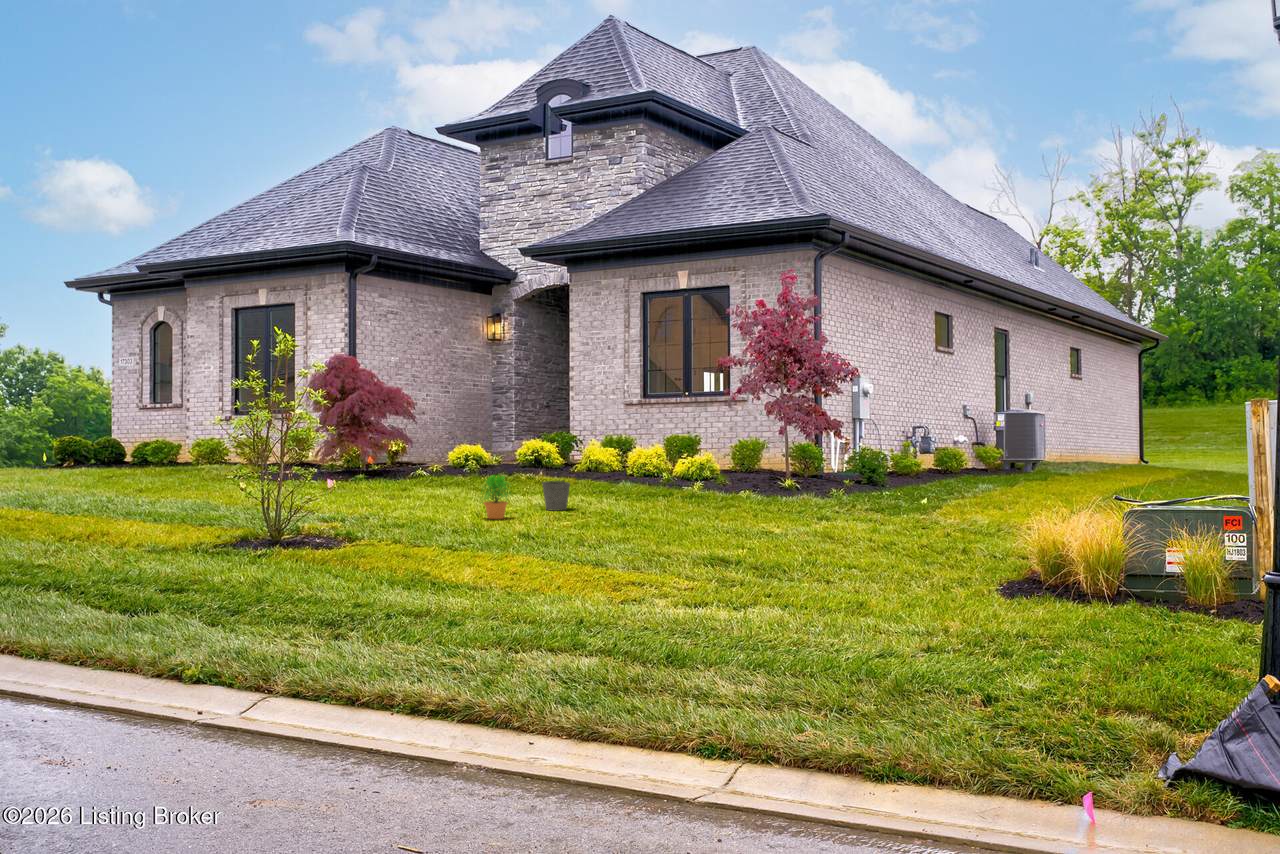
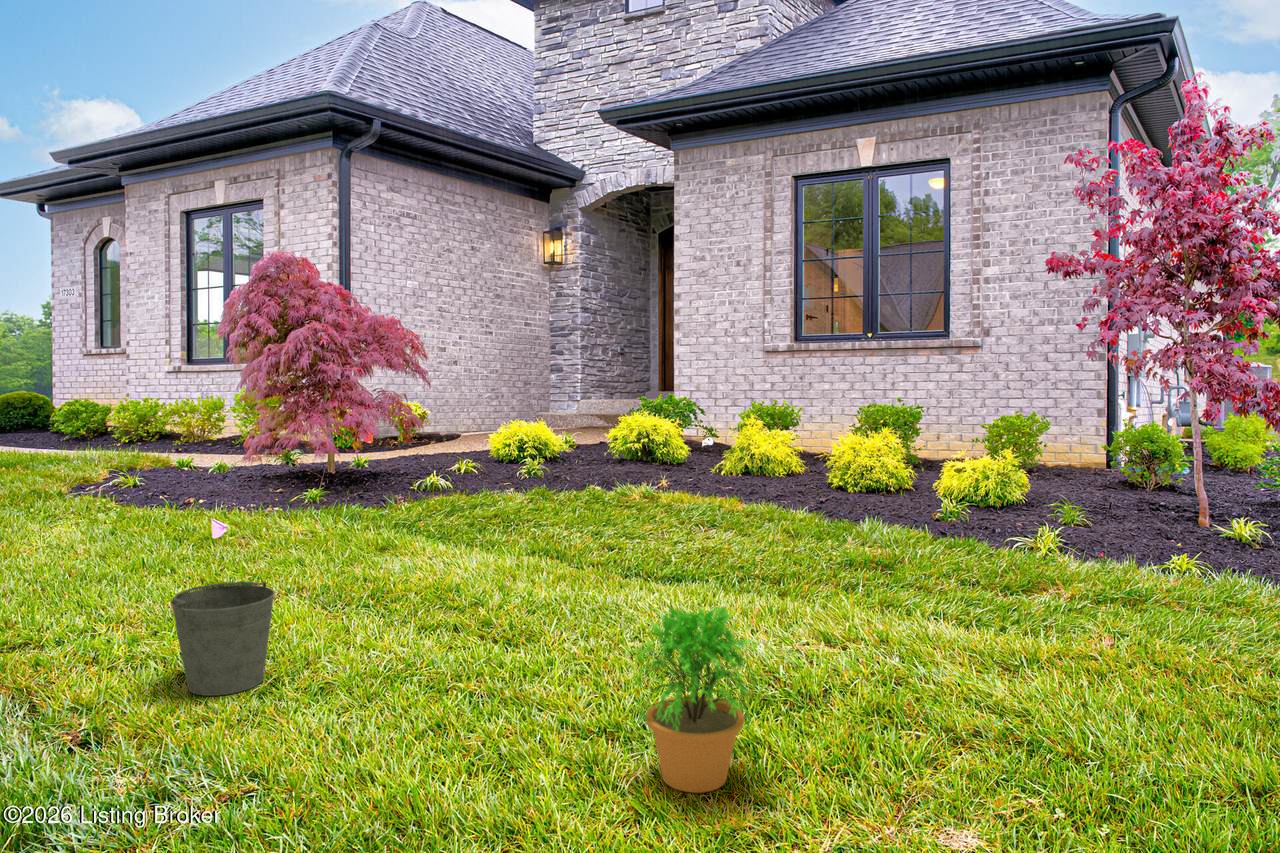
bucket: present [542,481,570,511] -> present [171,581,275,696]

